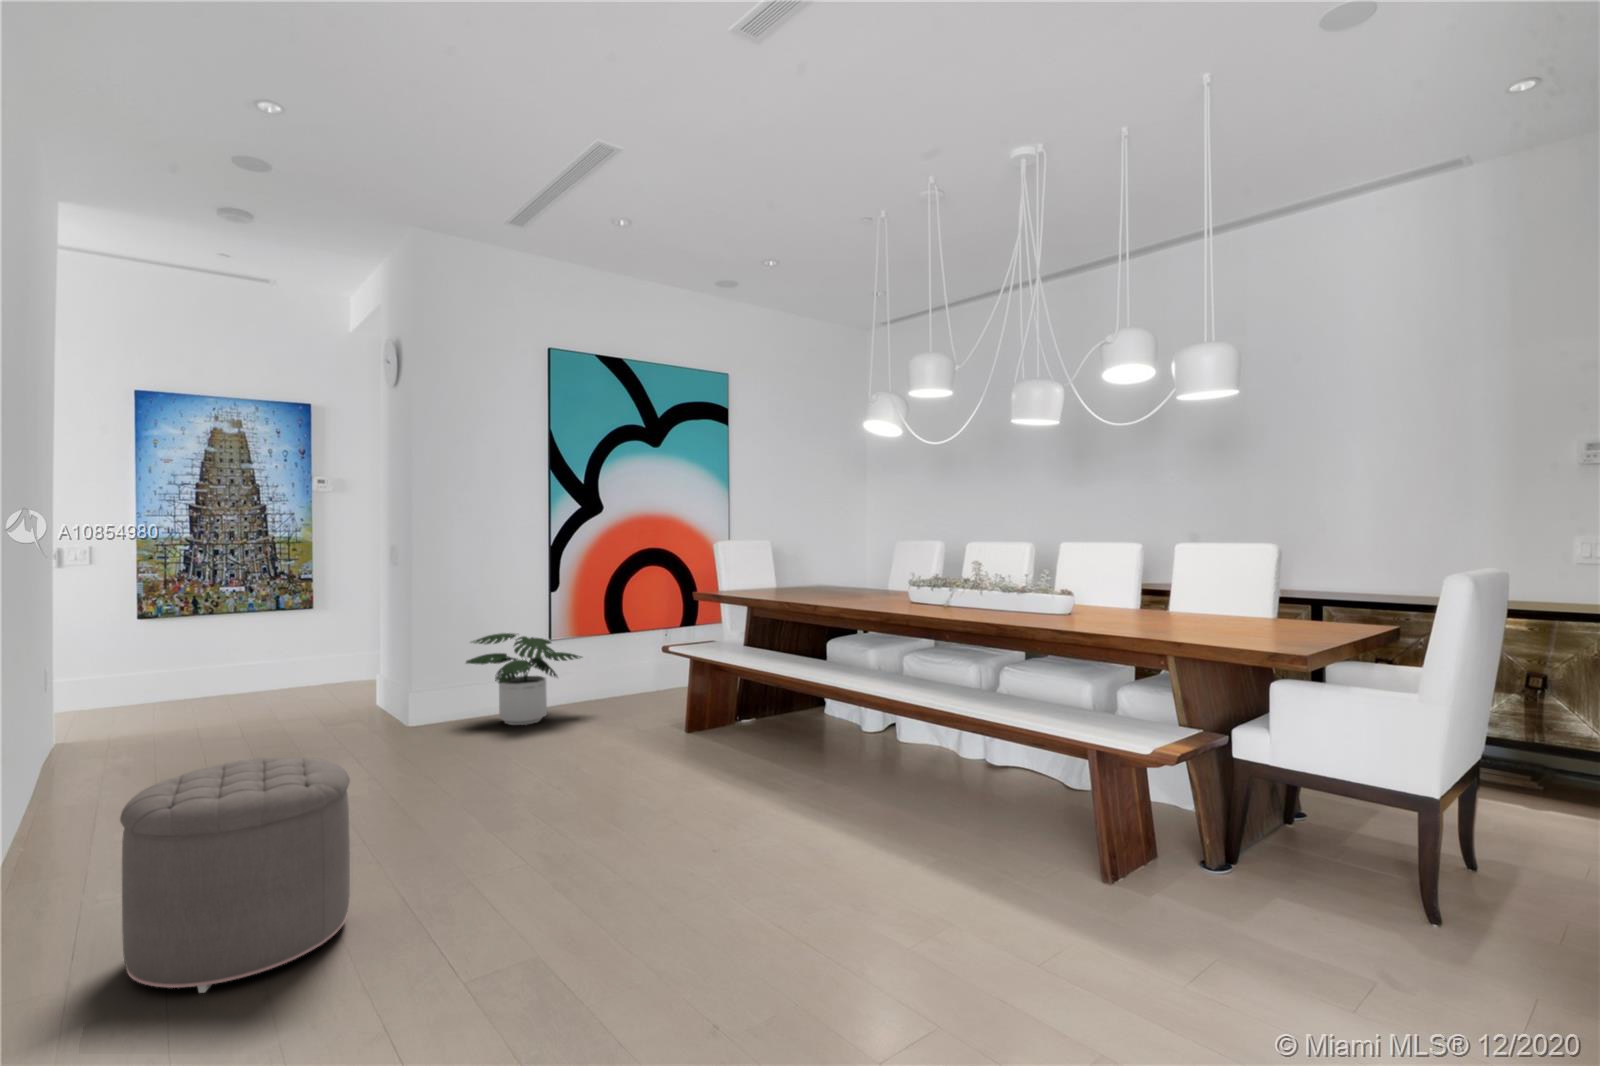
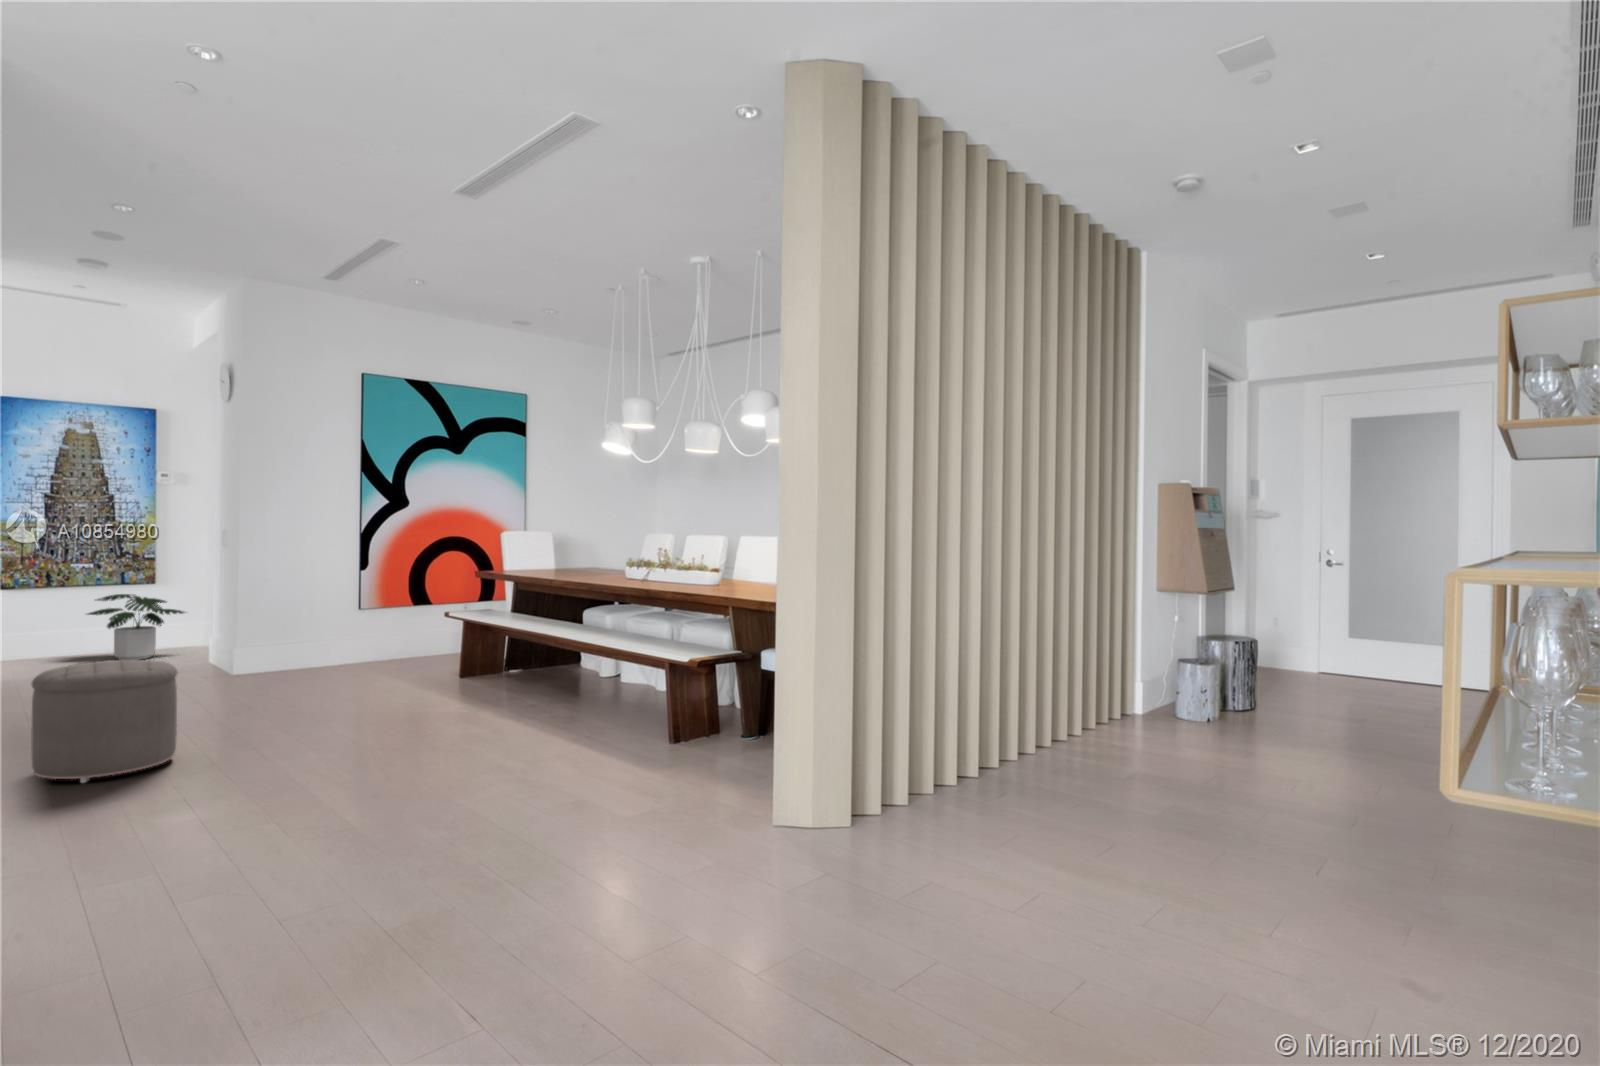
potted plant: present [466,633,582,725] -> present [88,594,184,660]

